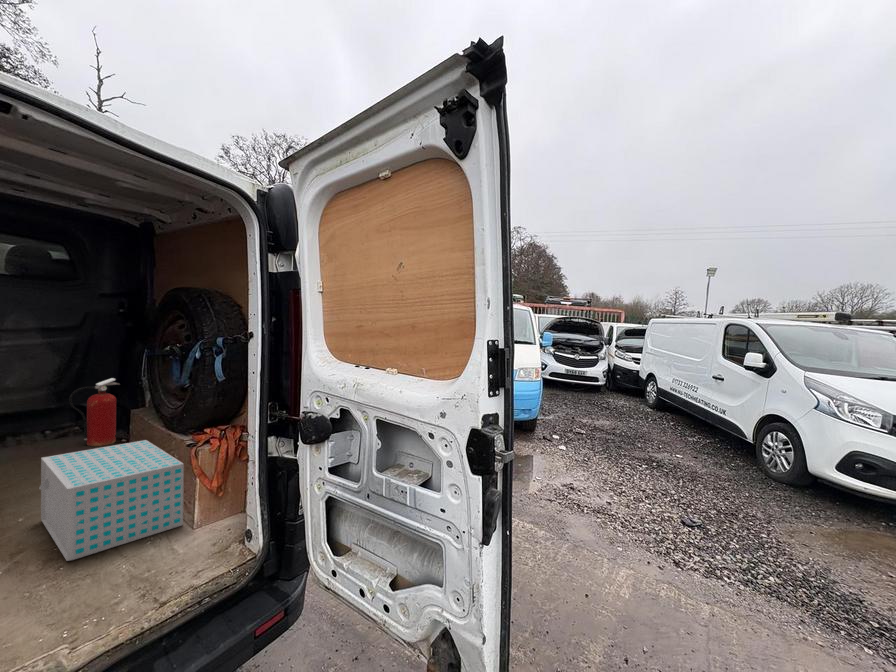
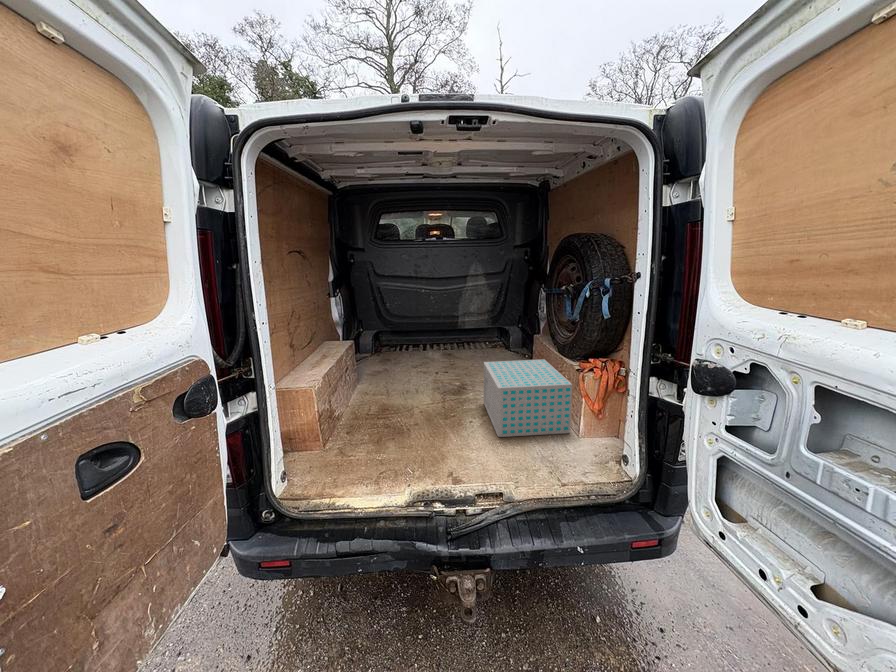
fire extinguisher: present [69,378,119,446] -> none [497,308,526,357]

